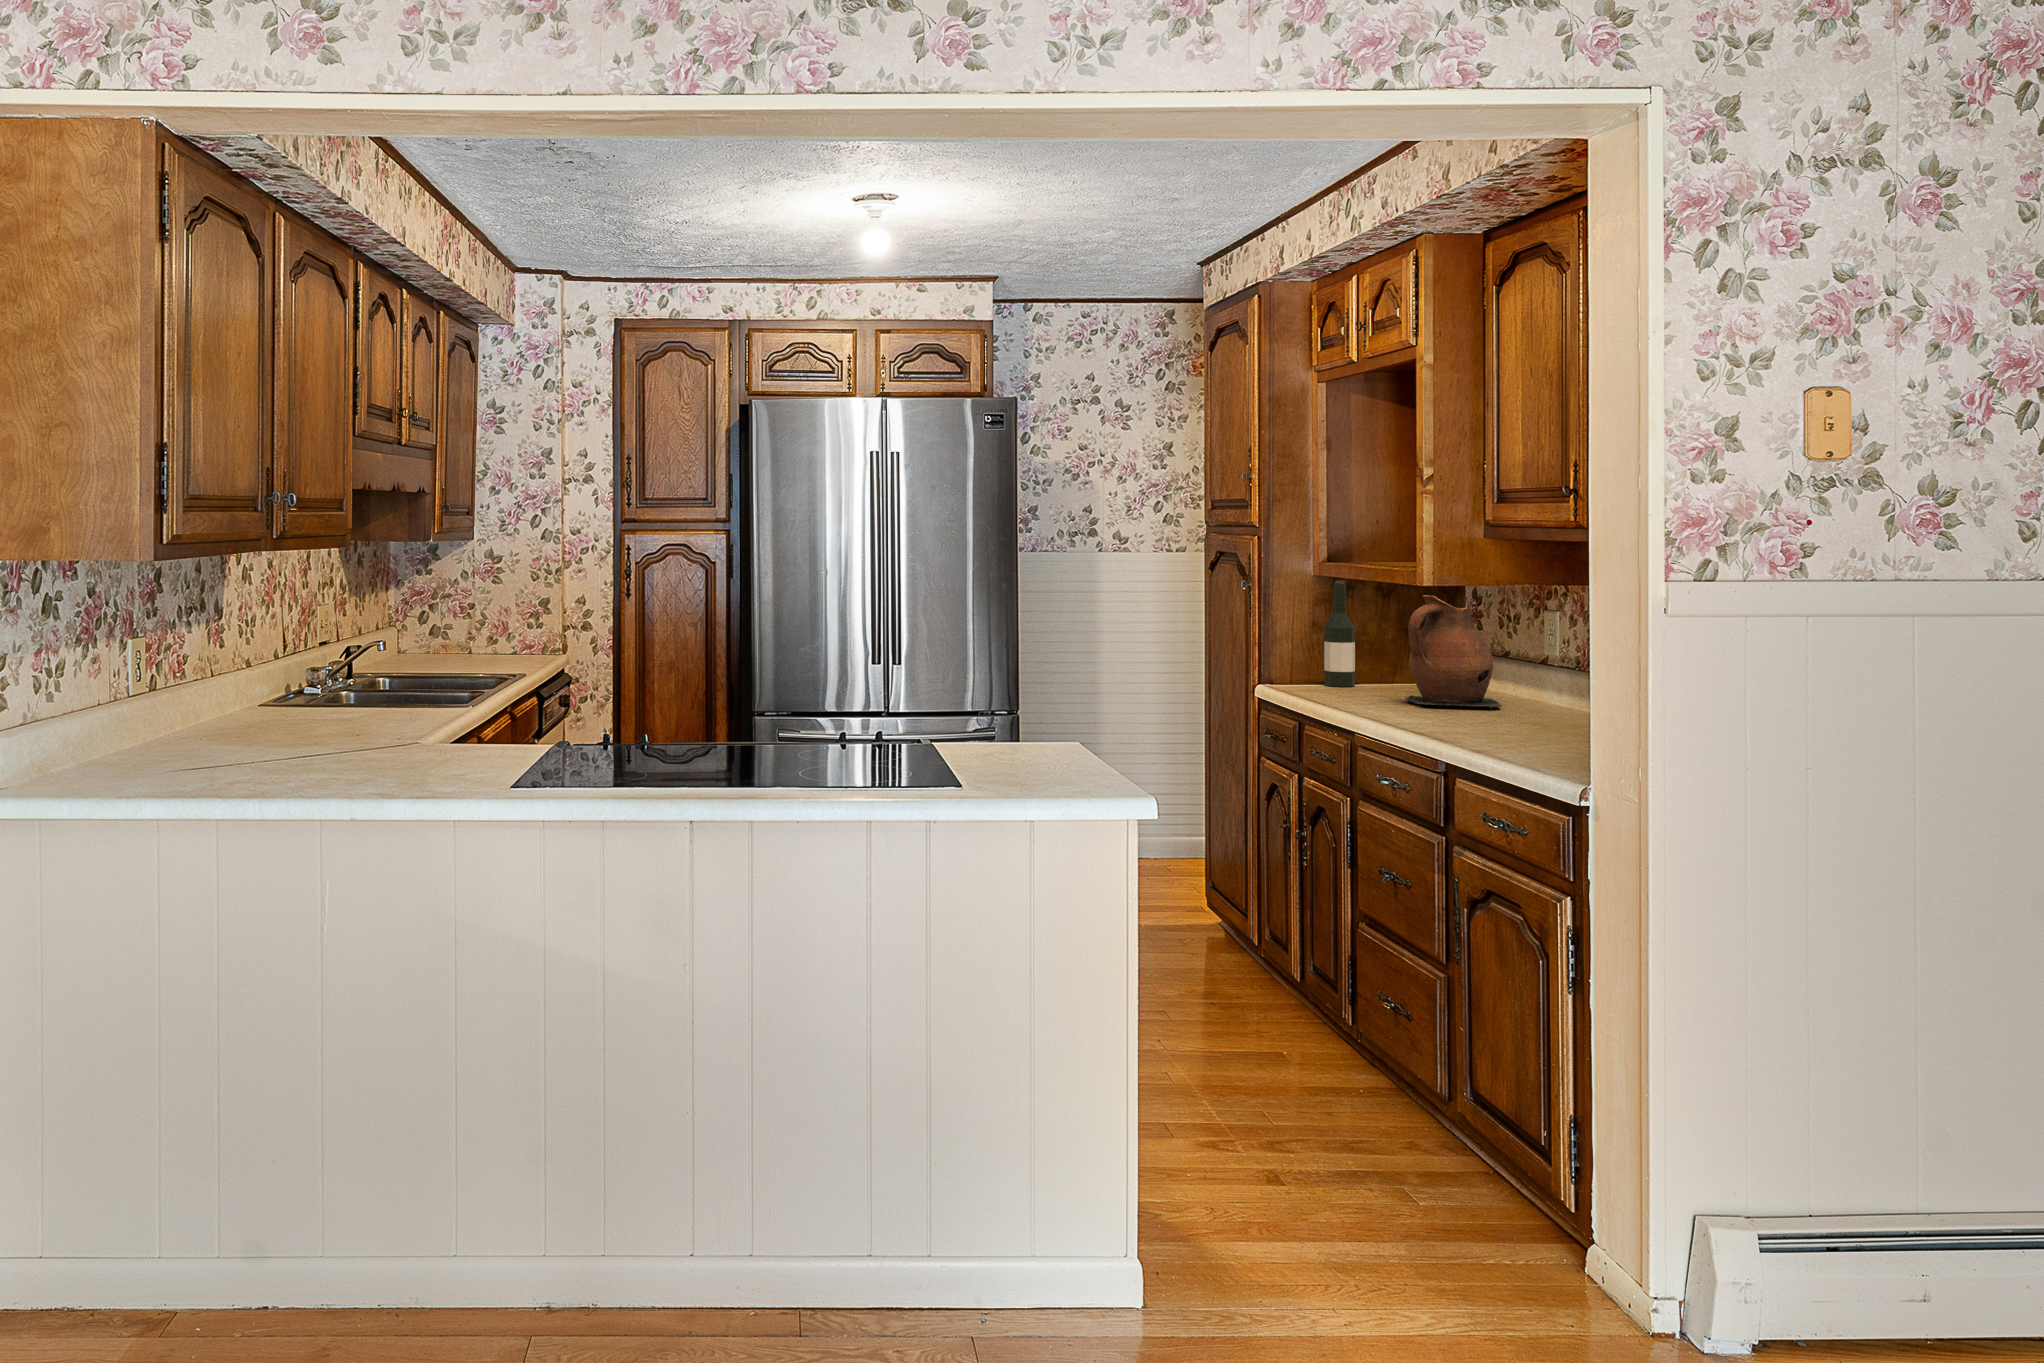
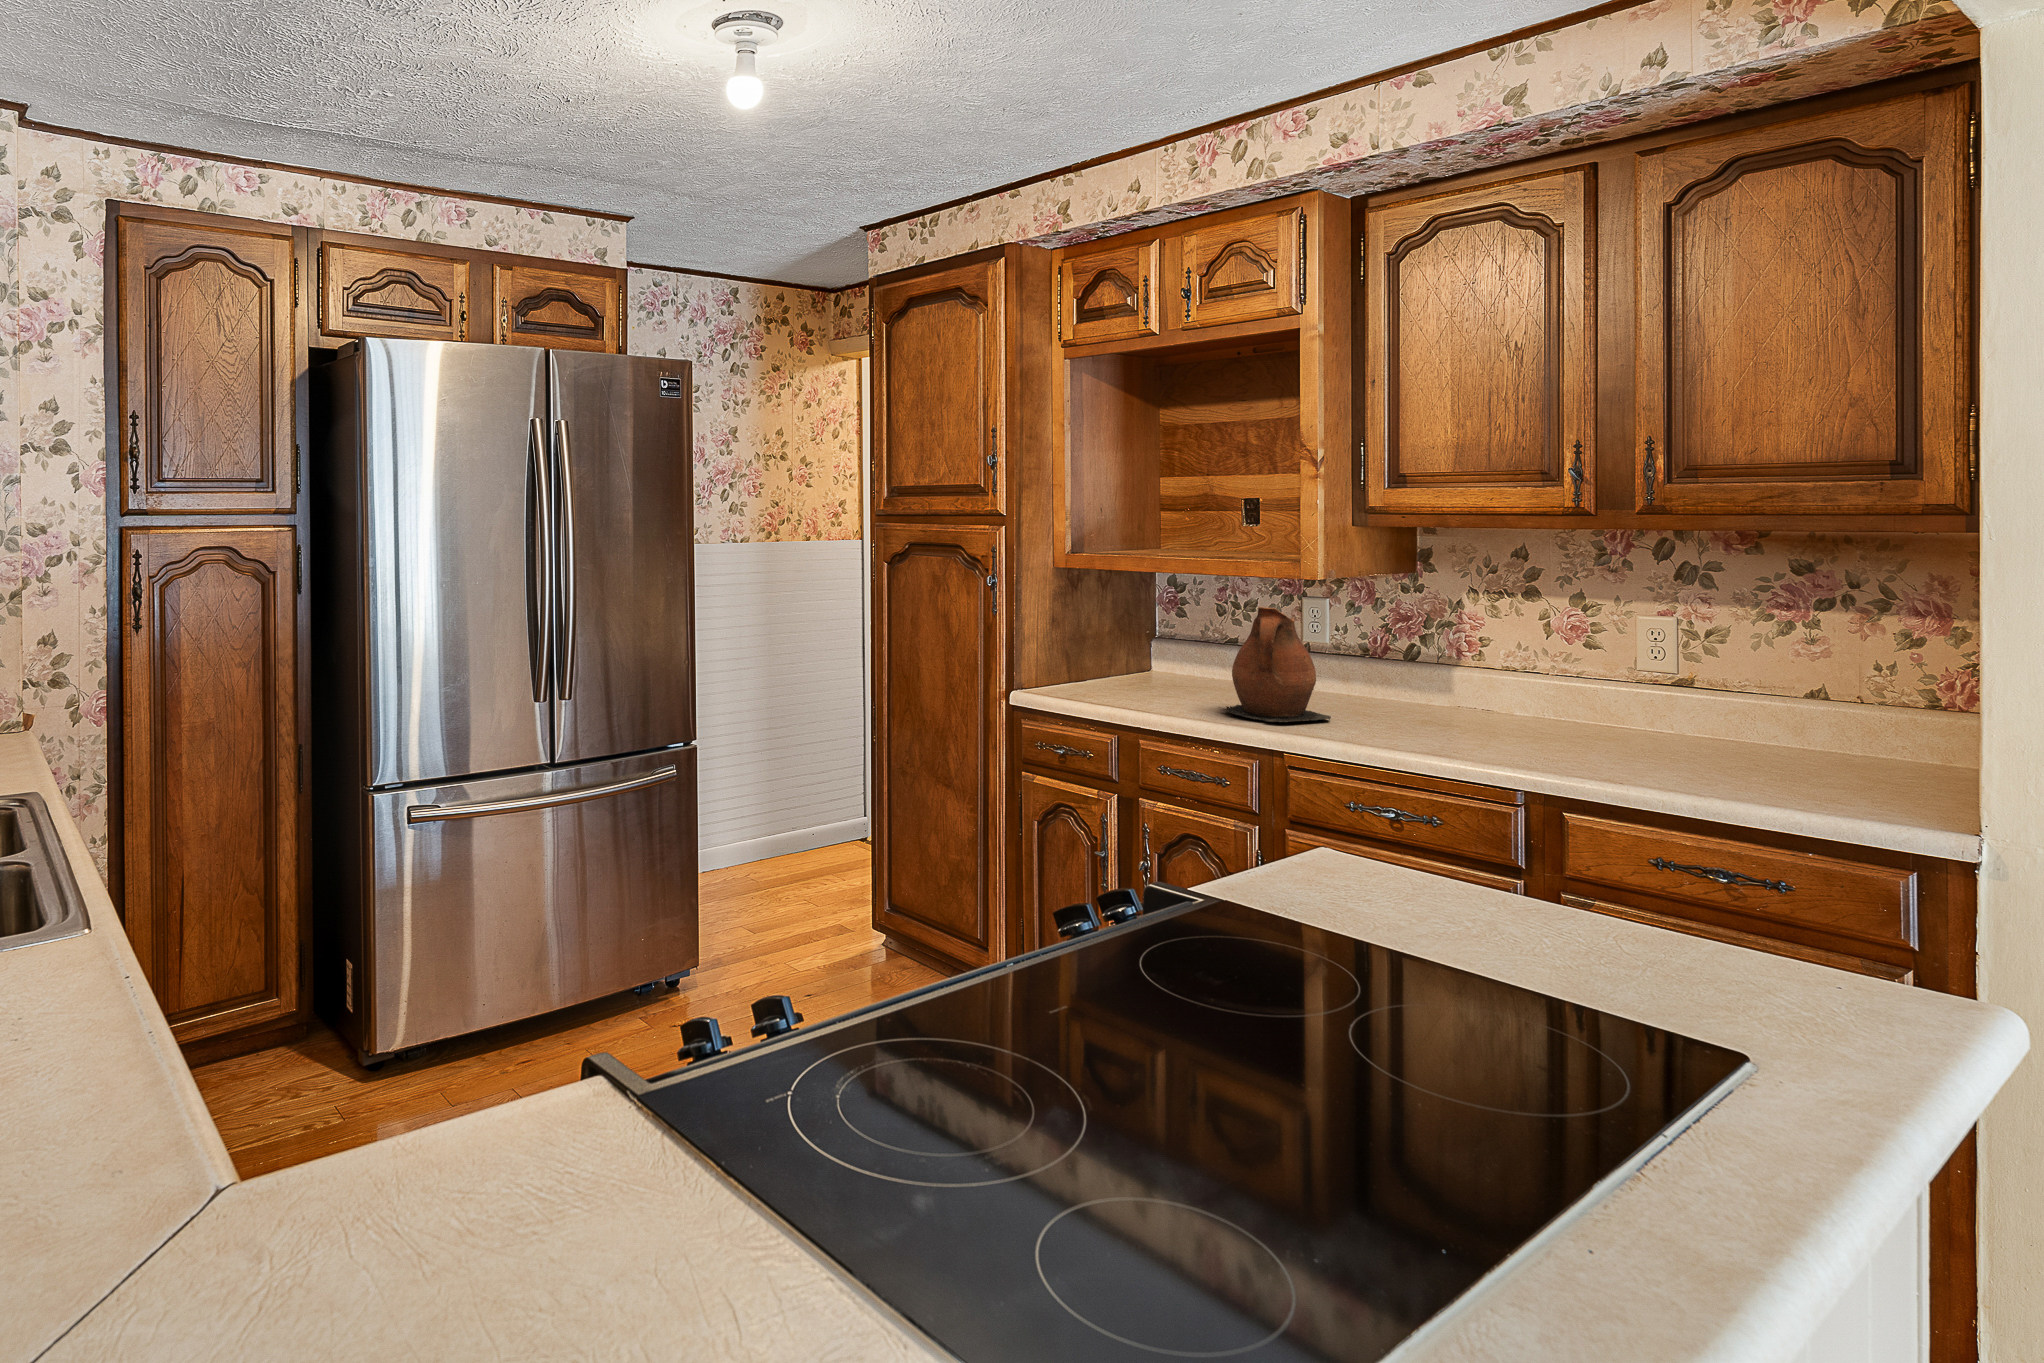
wine bottle: present [1324,581,1355,687] -> none [1077,586,1110,697]

